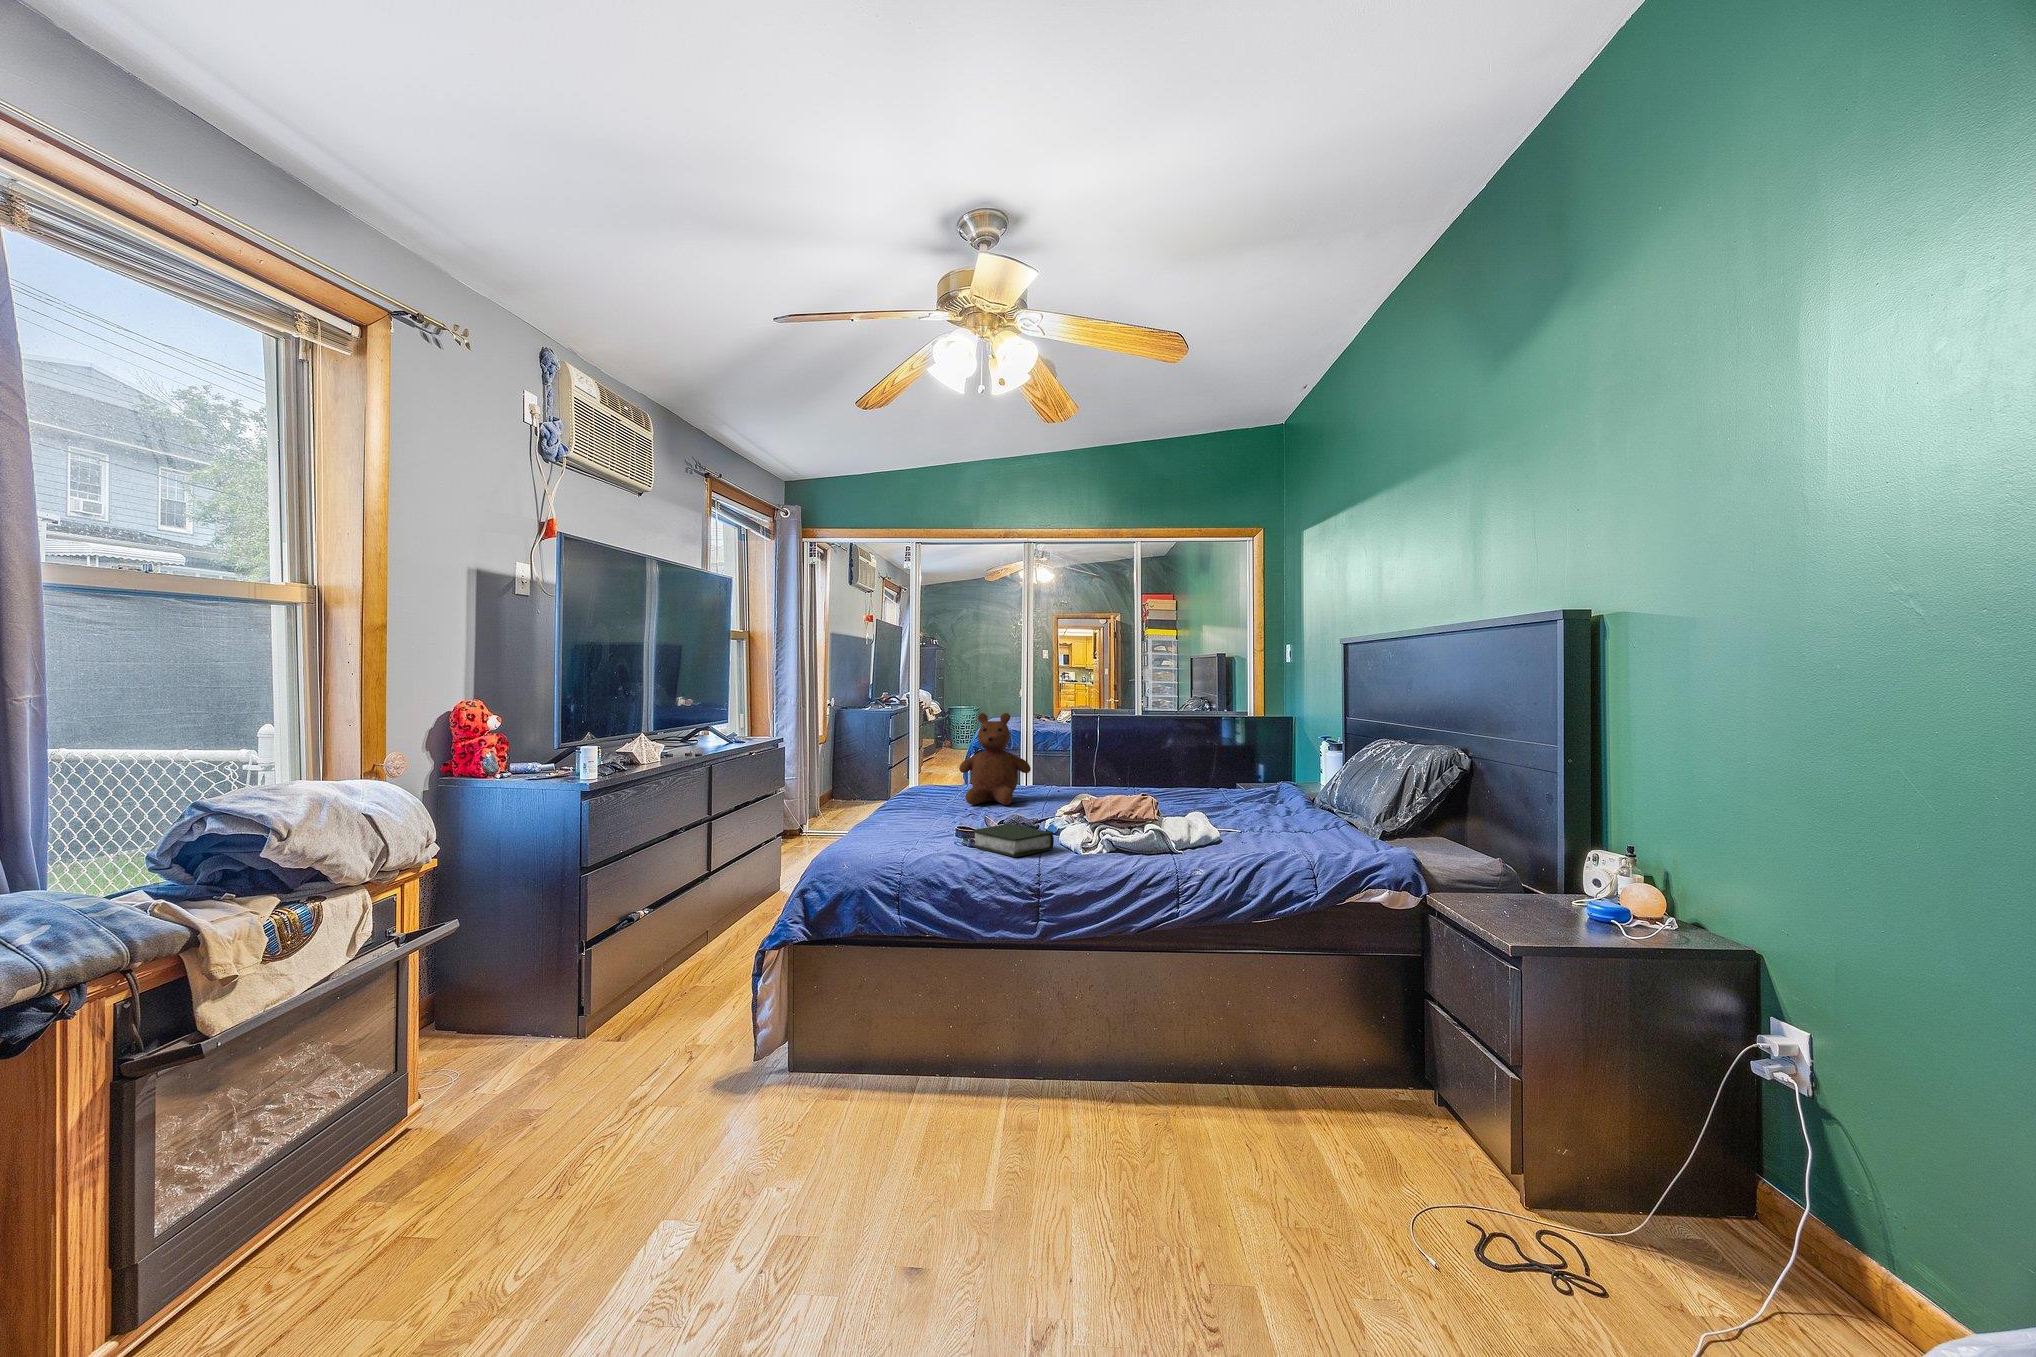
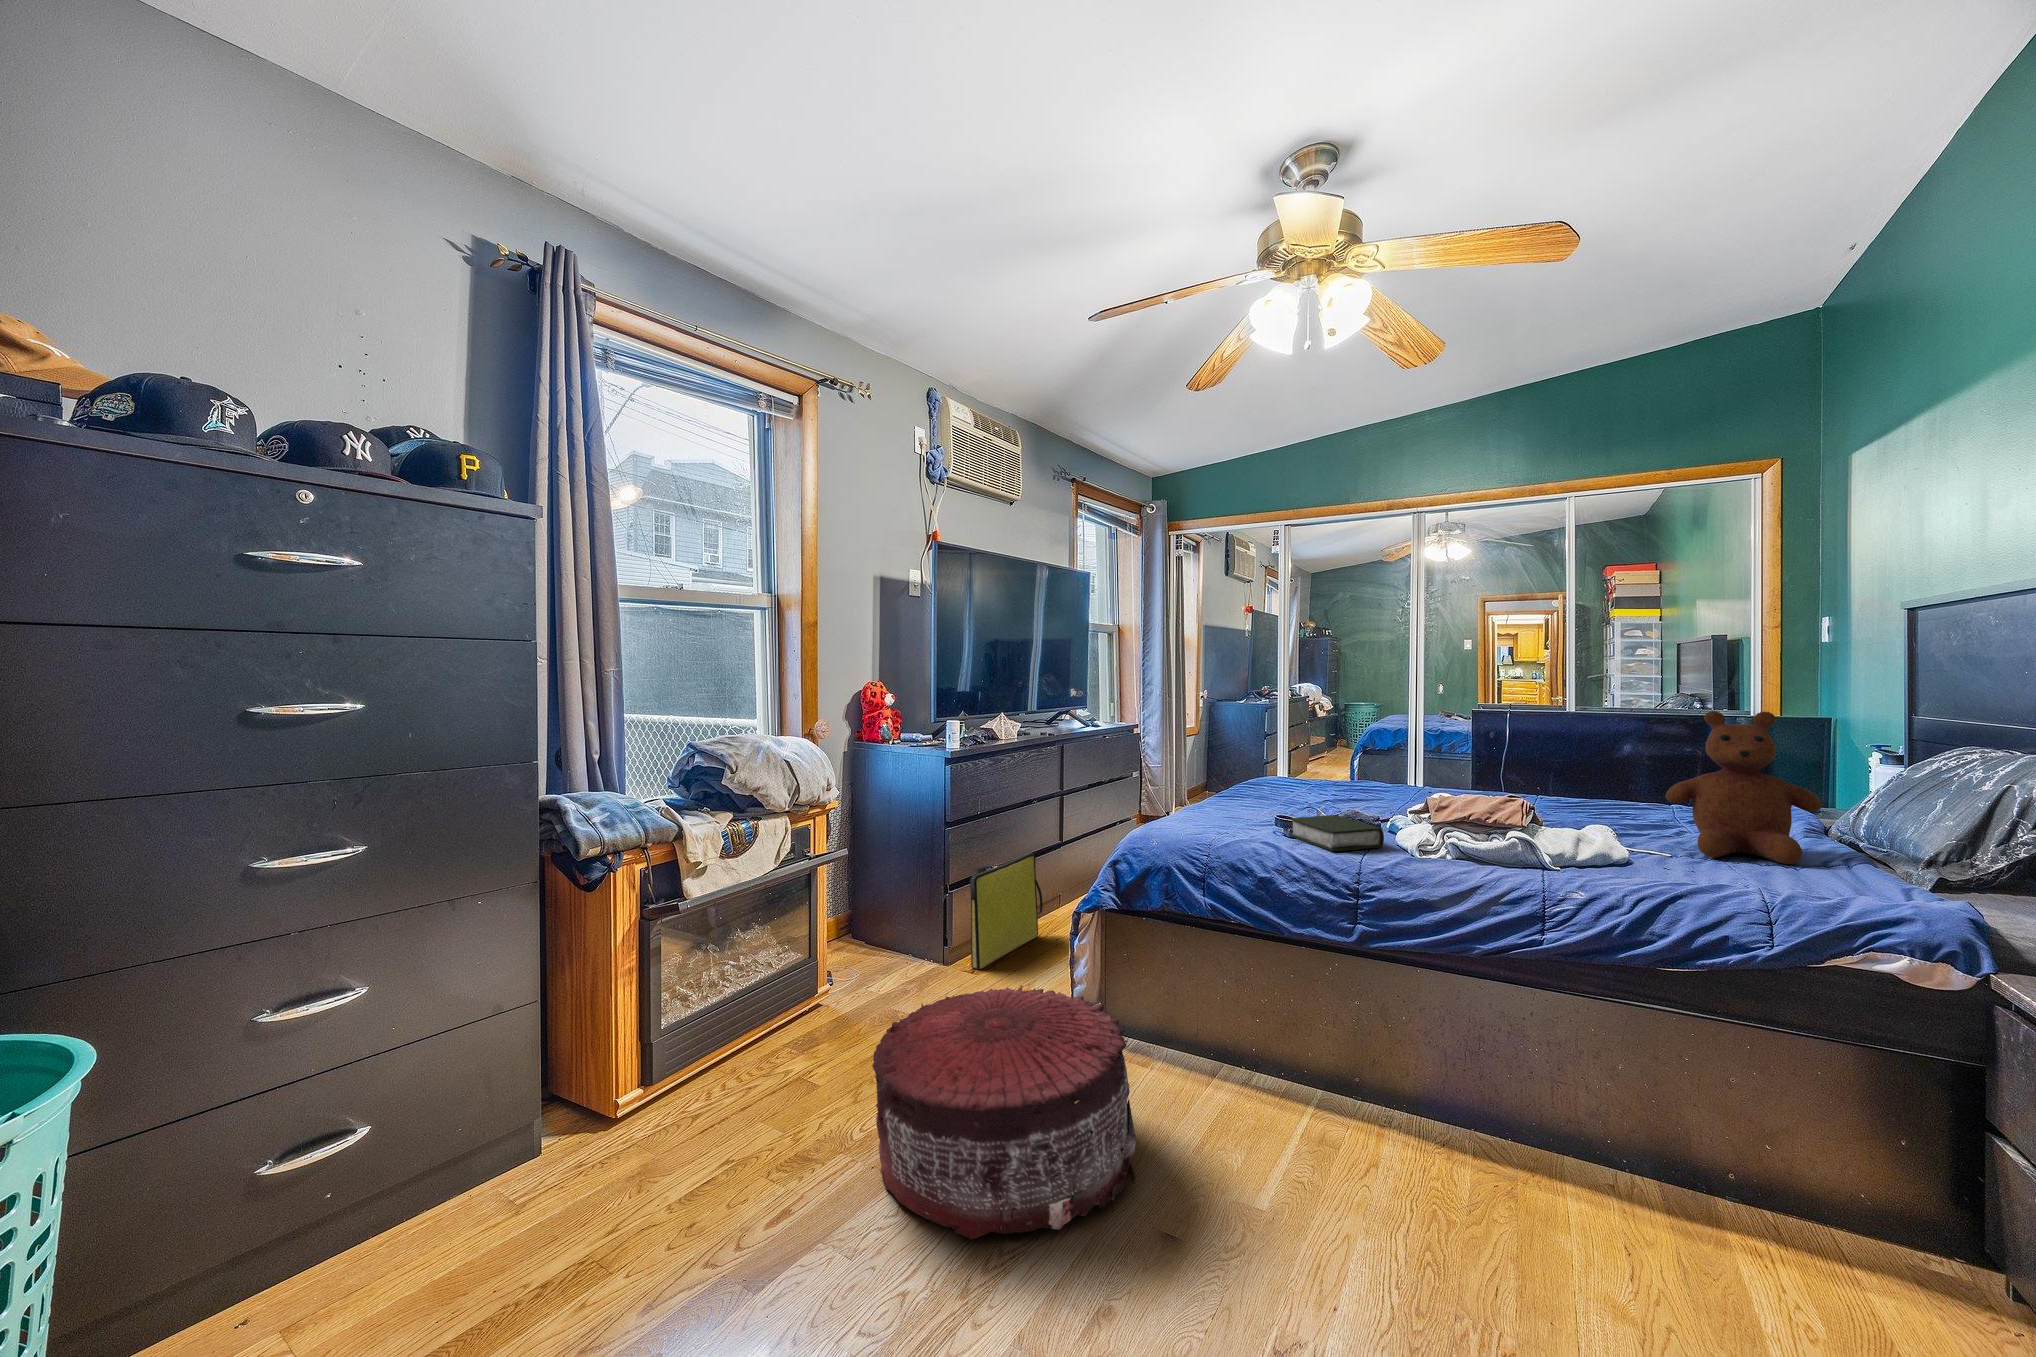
teddy bear: present [959,713,1031,805] -> present [1666,711,1822,864]
bag: none [614,893,690,1033] -> present [970,853,1043,970]
pouf: none [565,1032,868,1309] -> present [872,985,1136,1240]

